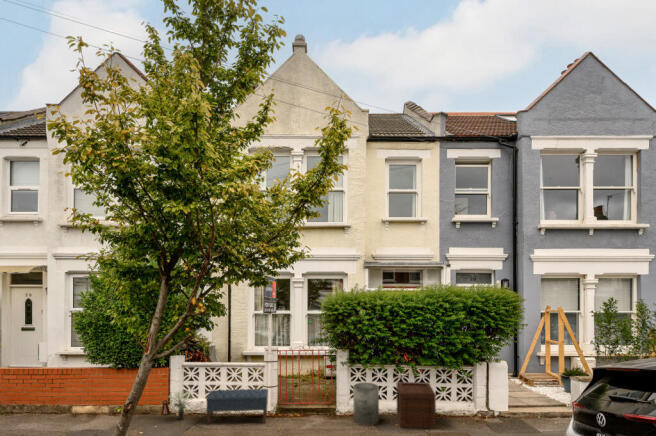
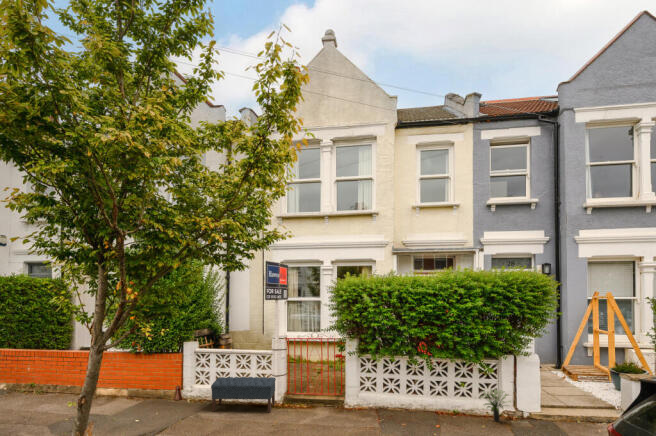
trash can: present [353,382,379,425] -> none [361,374,389,421]
wooden crate: present [397,382,436,428] -> none [410,375,450,428]
potted plant: present [169,391,195,420] -> present [481,389,511,422]

